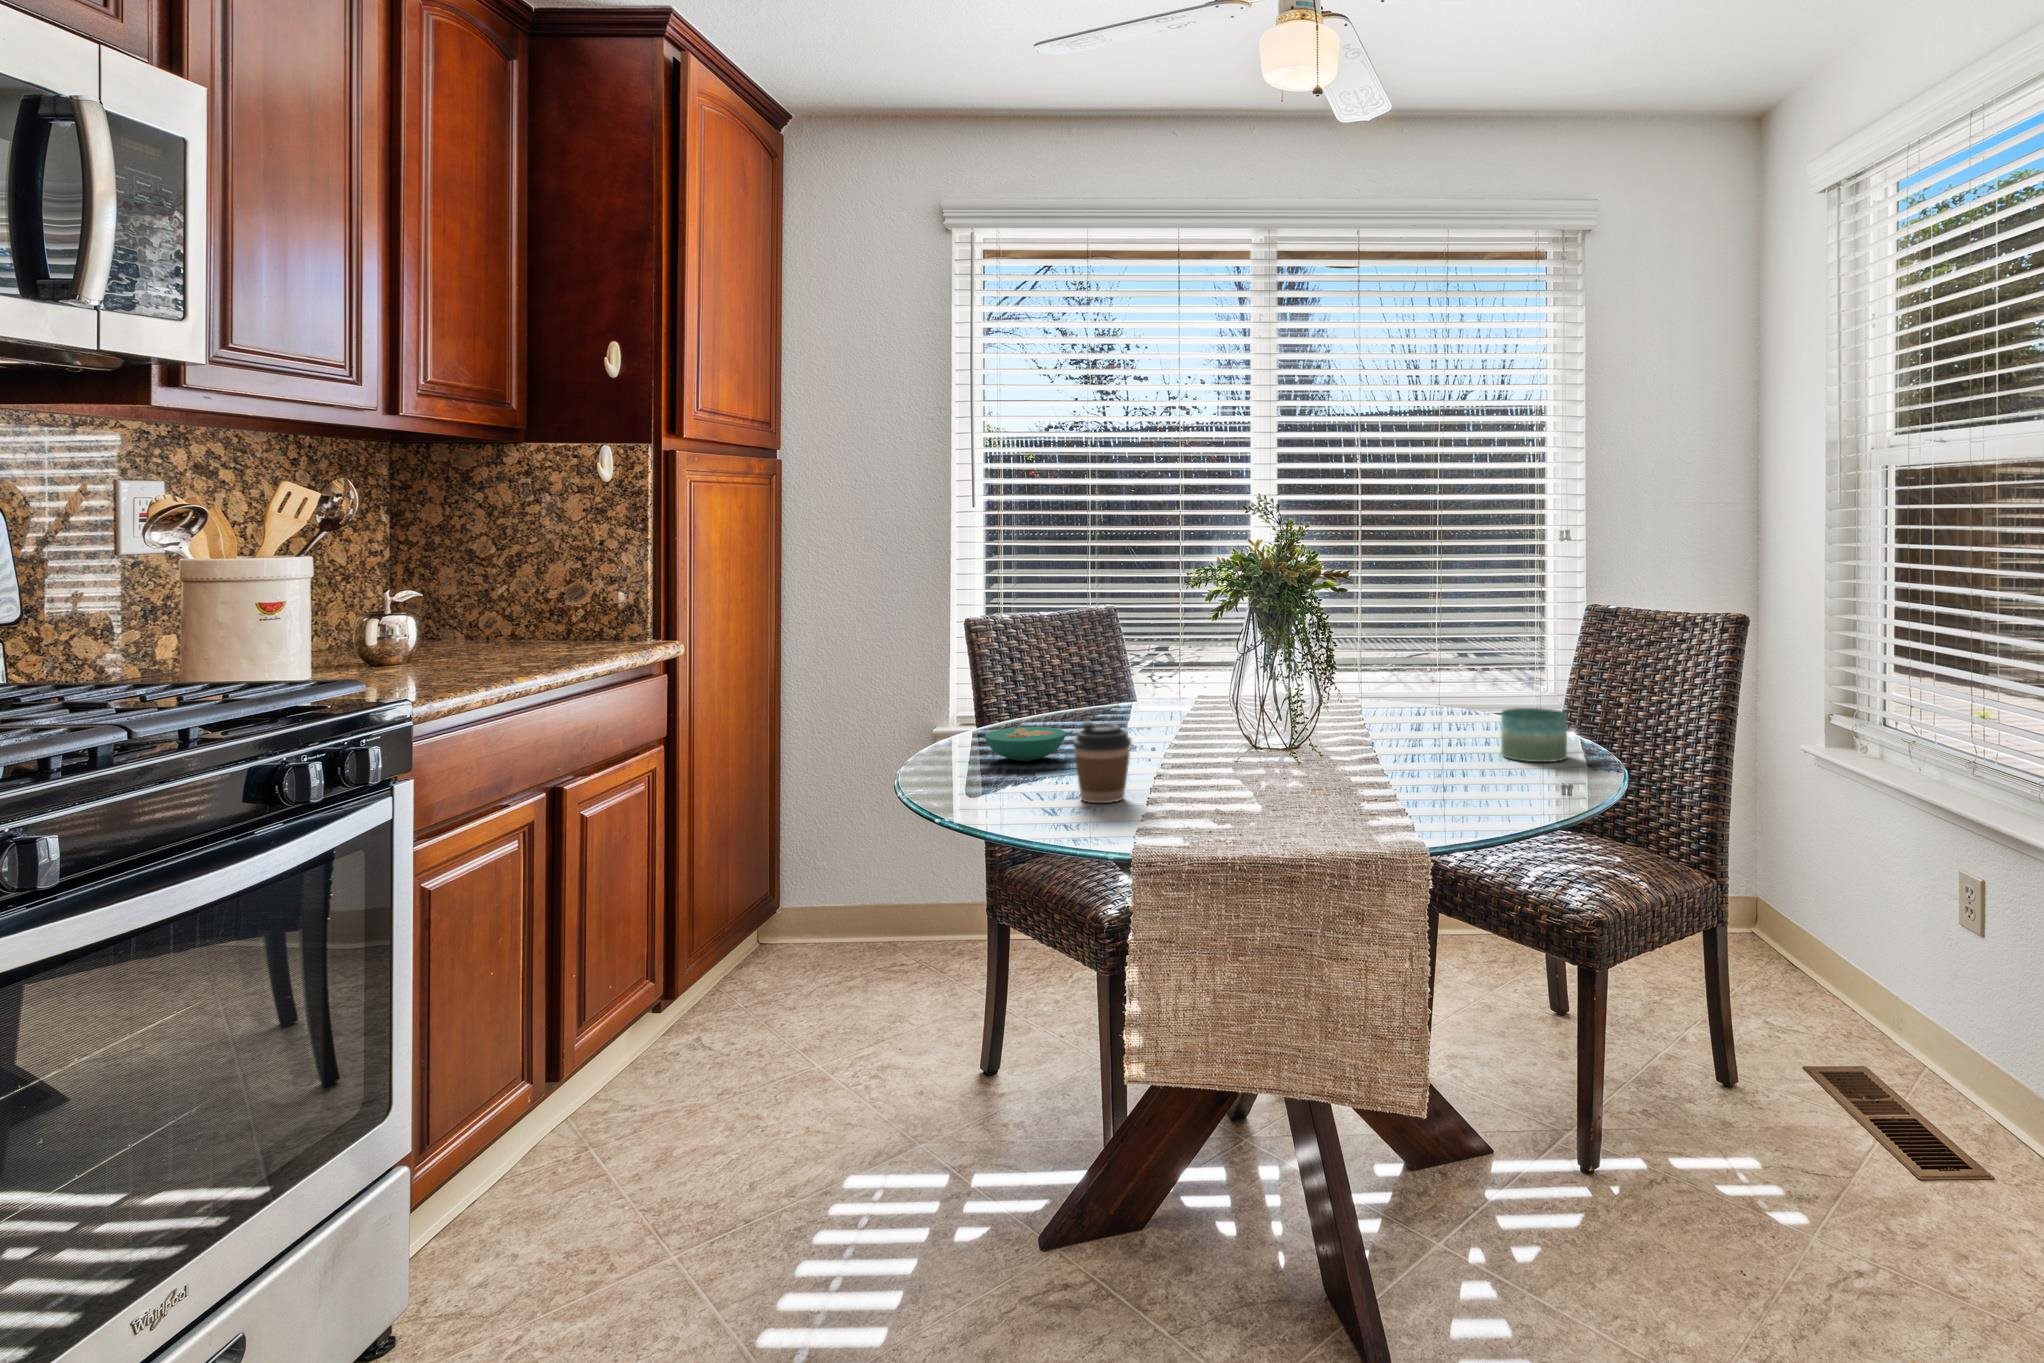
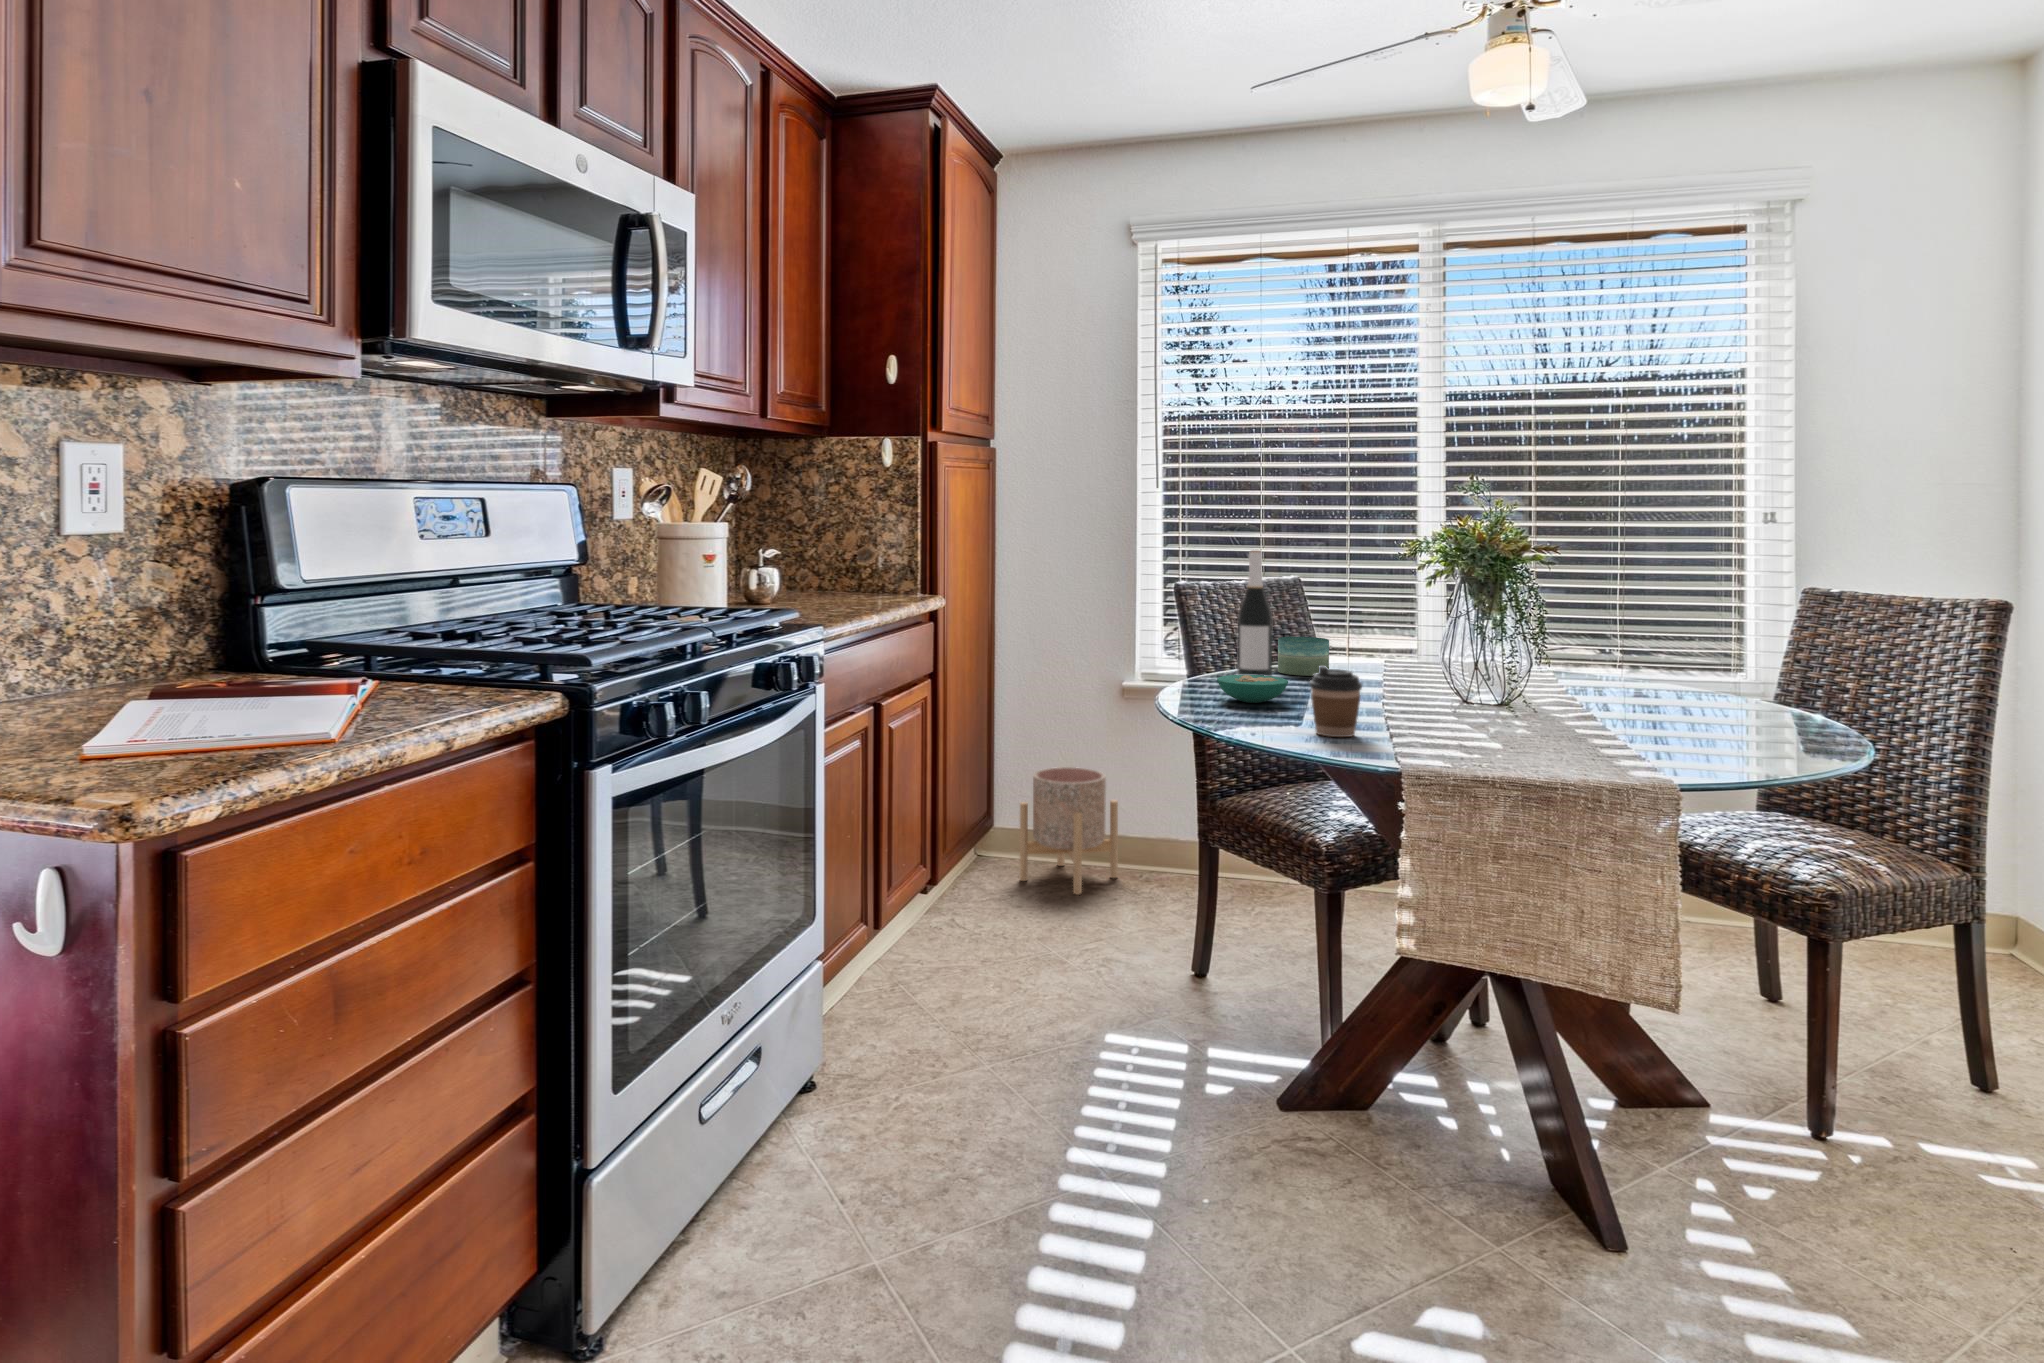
wine bottle: none [1021,581,1060,733] -> present [1237,550,1272,676]
candle: present [1501,708,1567,762] -> present [1278,637,1329,676]
planter: none [794,829,916,980] -> present [1020,767,1118,895]

